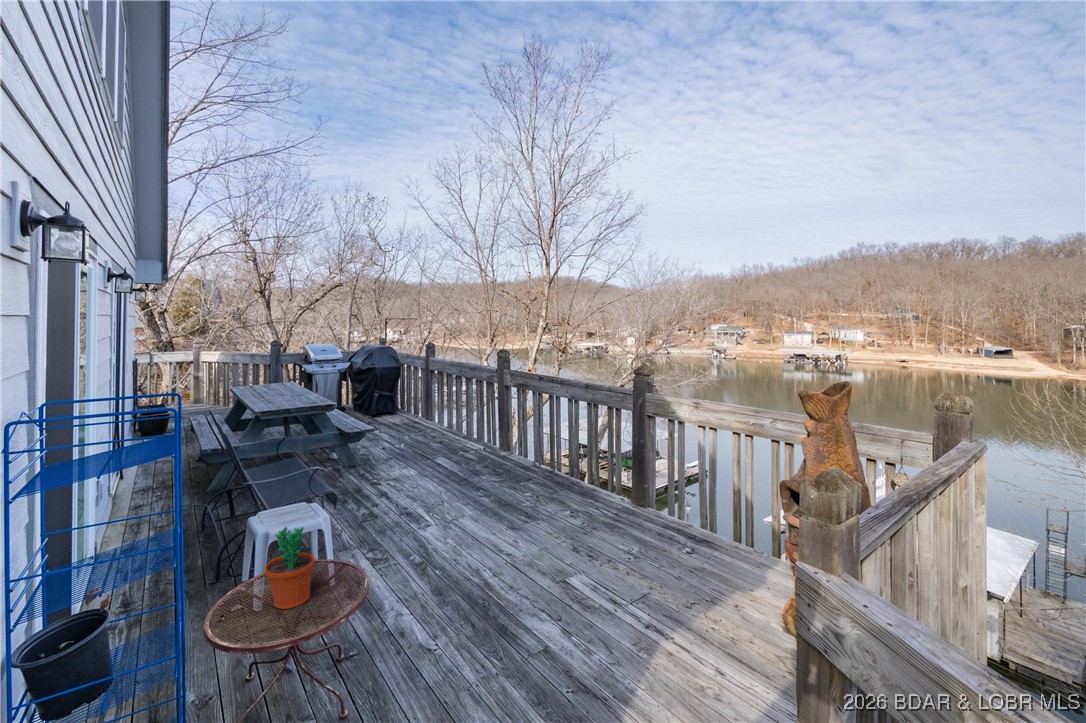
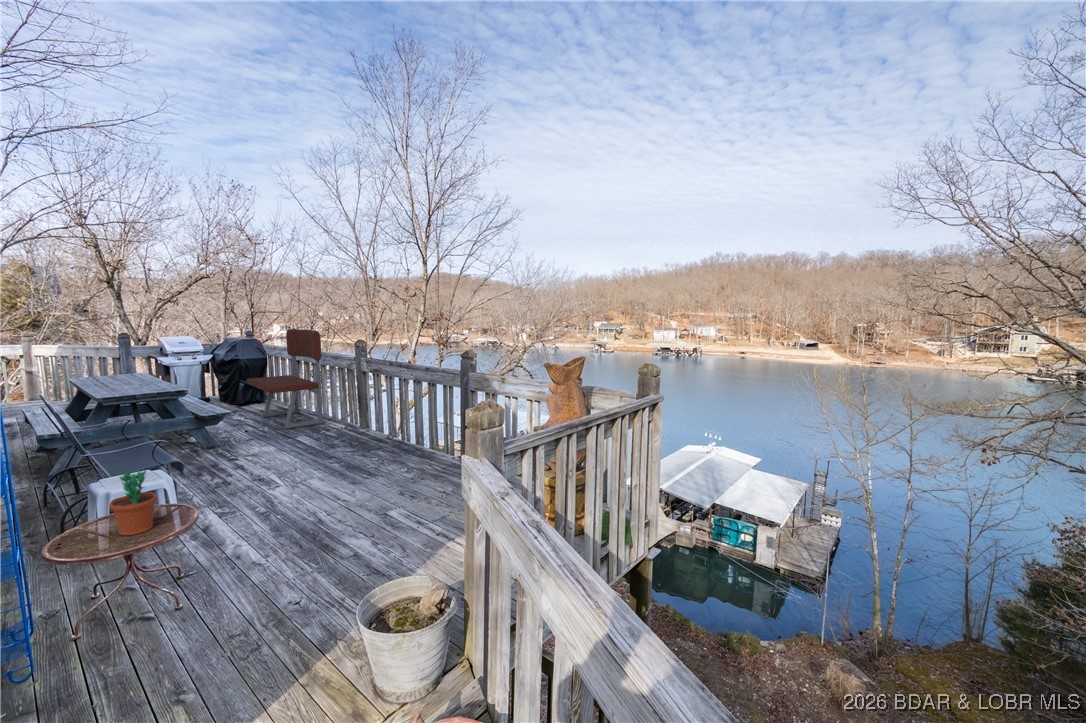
bench: none [385,338,463,448] -> present [247,329,324,429]

